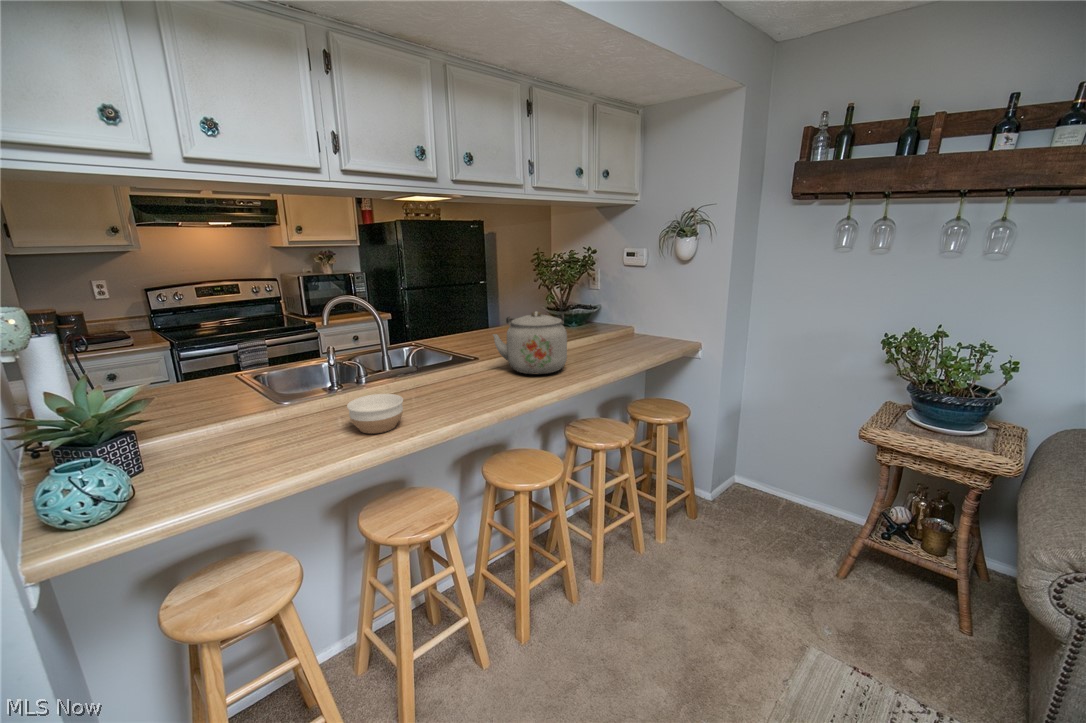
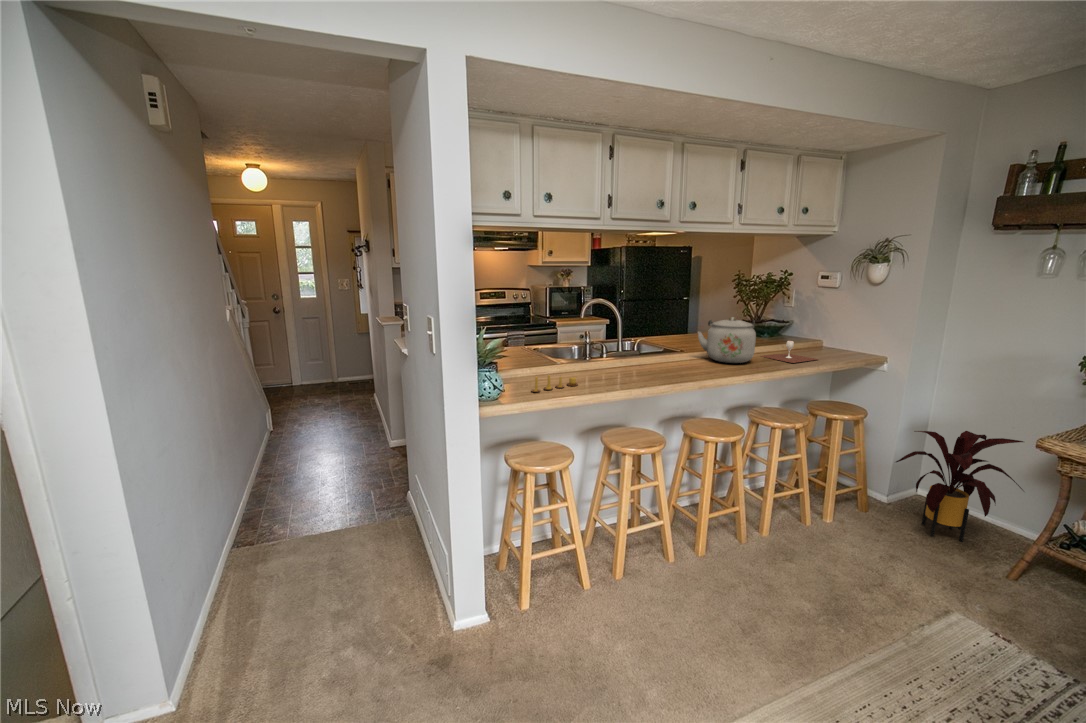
wine glass: none [573,335,639,365] -> present [761,341,818,363]
bowl: present [347,394,403,434] -> none [607,359,640,380]
house plant: none [721,417,836,538] -> present [896,431,1023,542]
candle: none [172,445,288,498] -> present [532,375,578,392]

